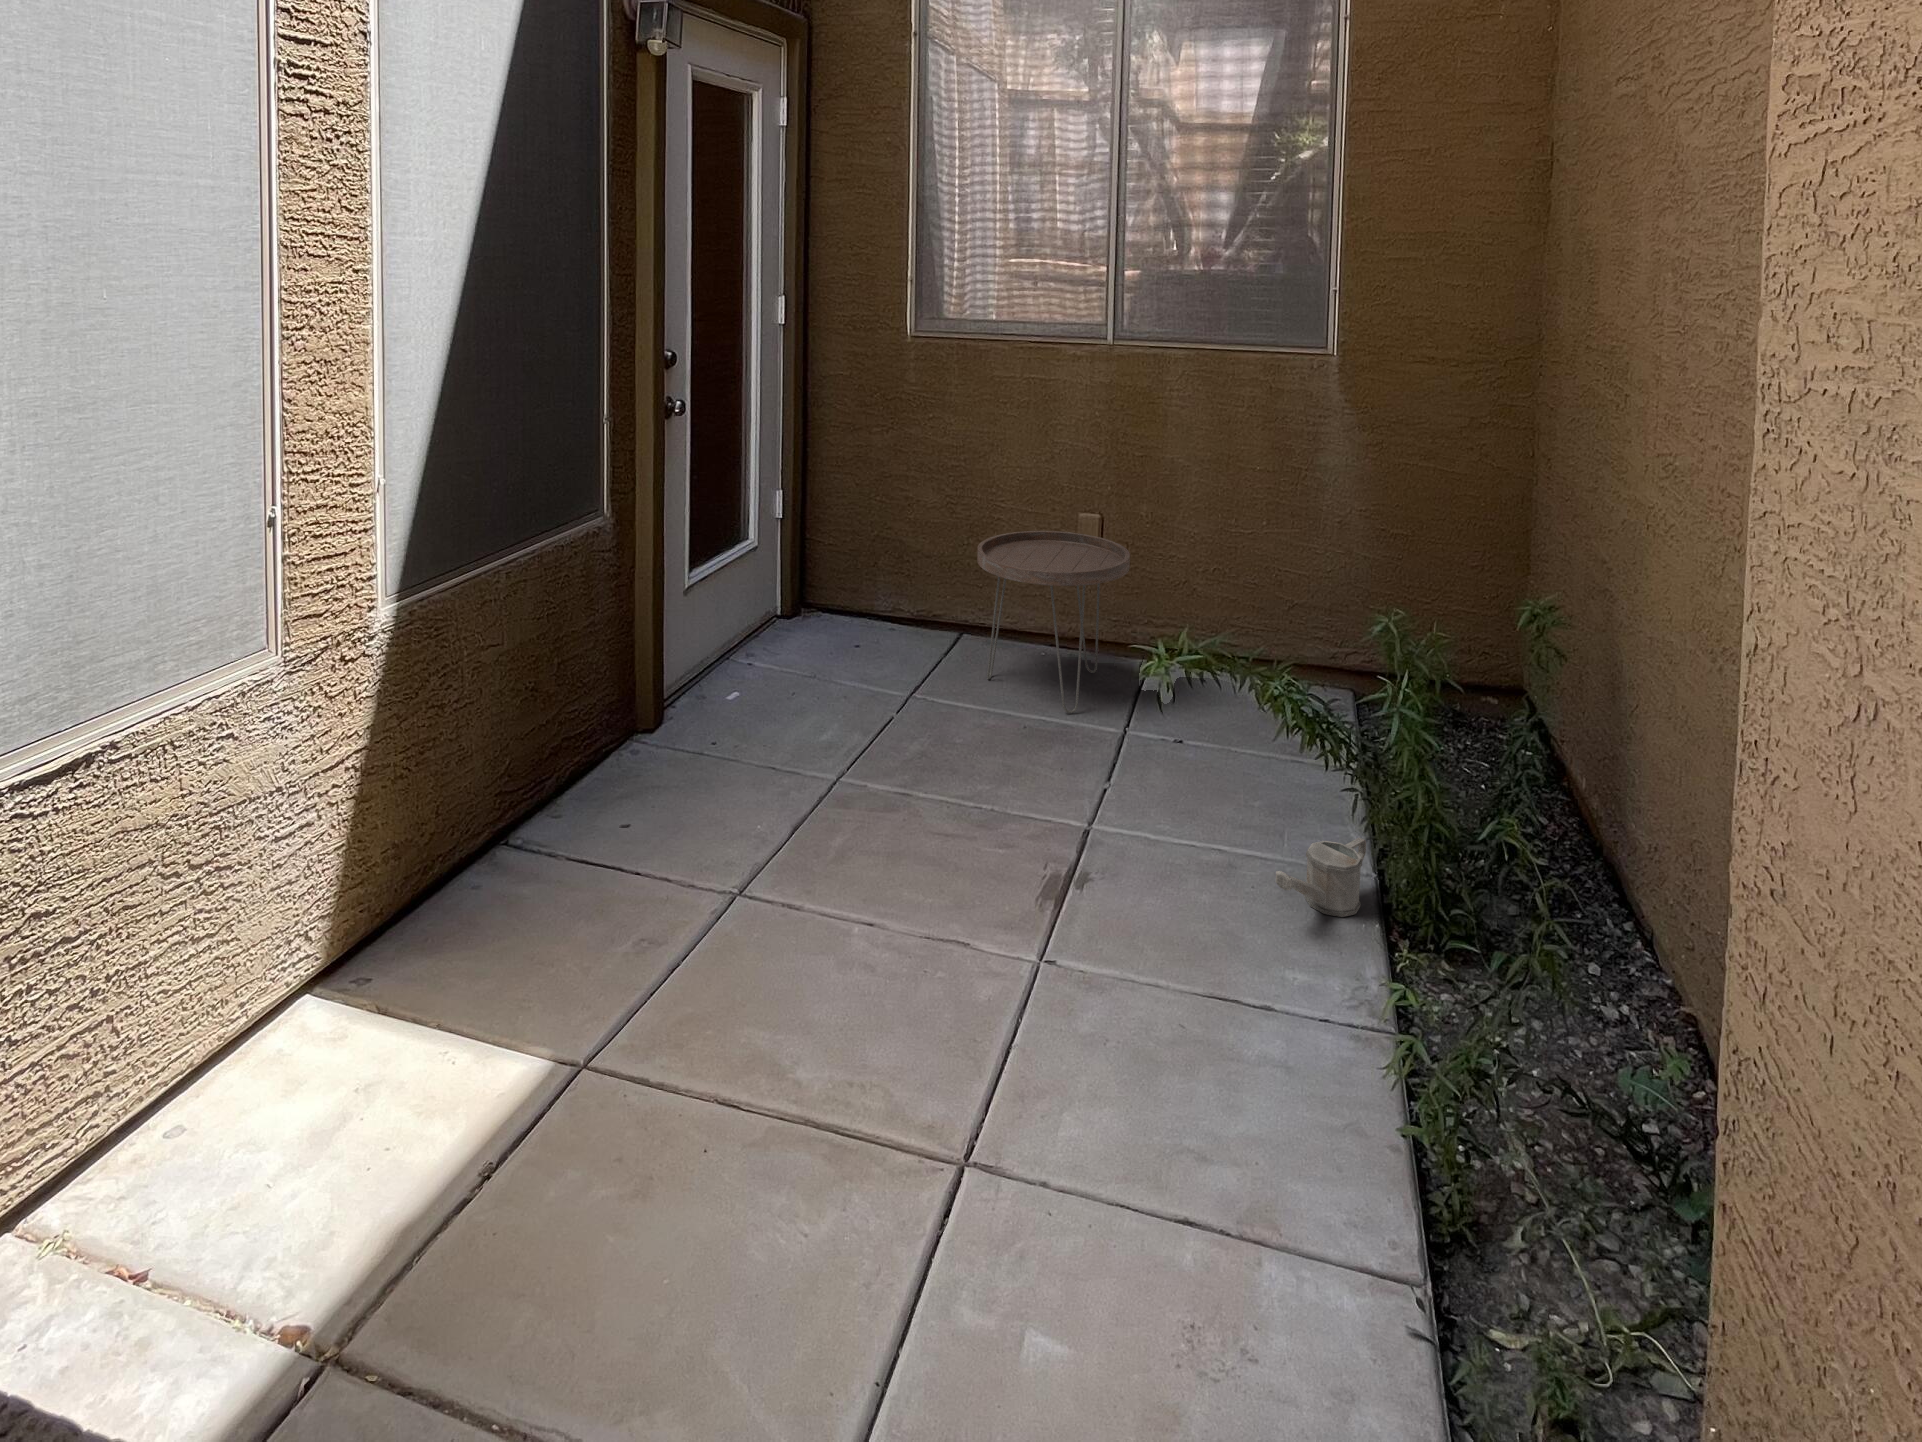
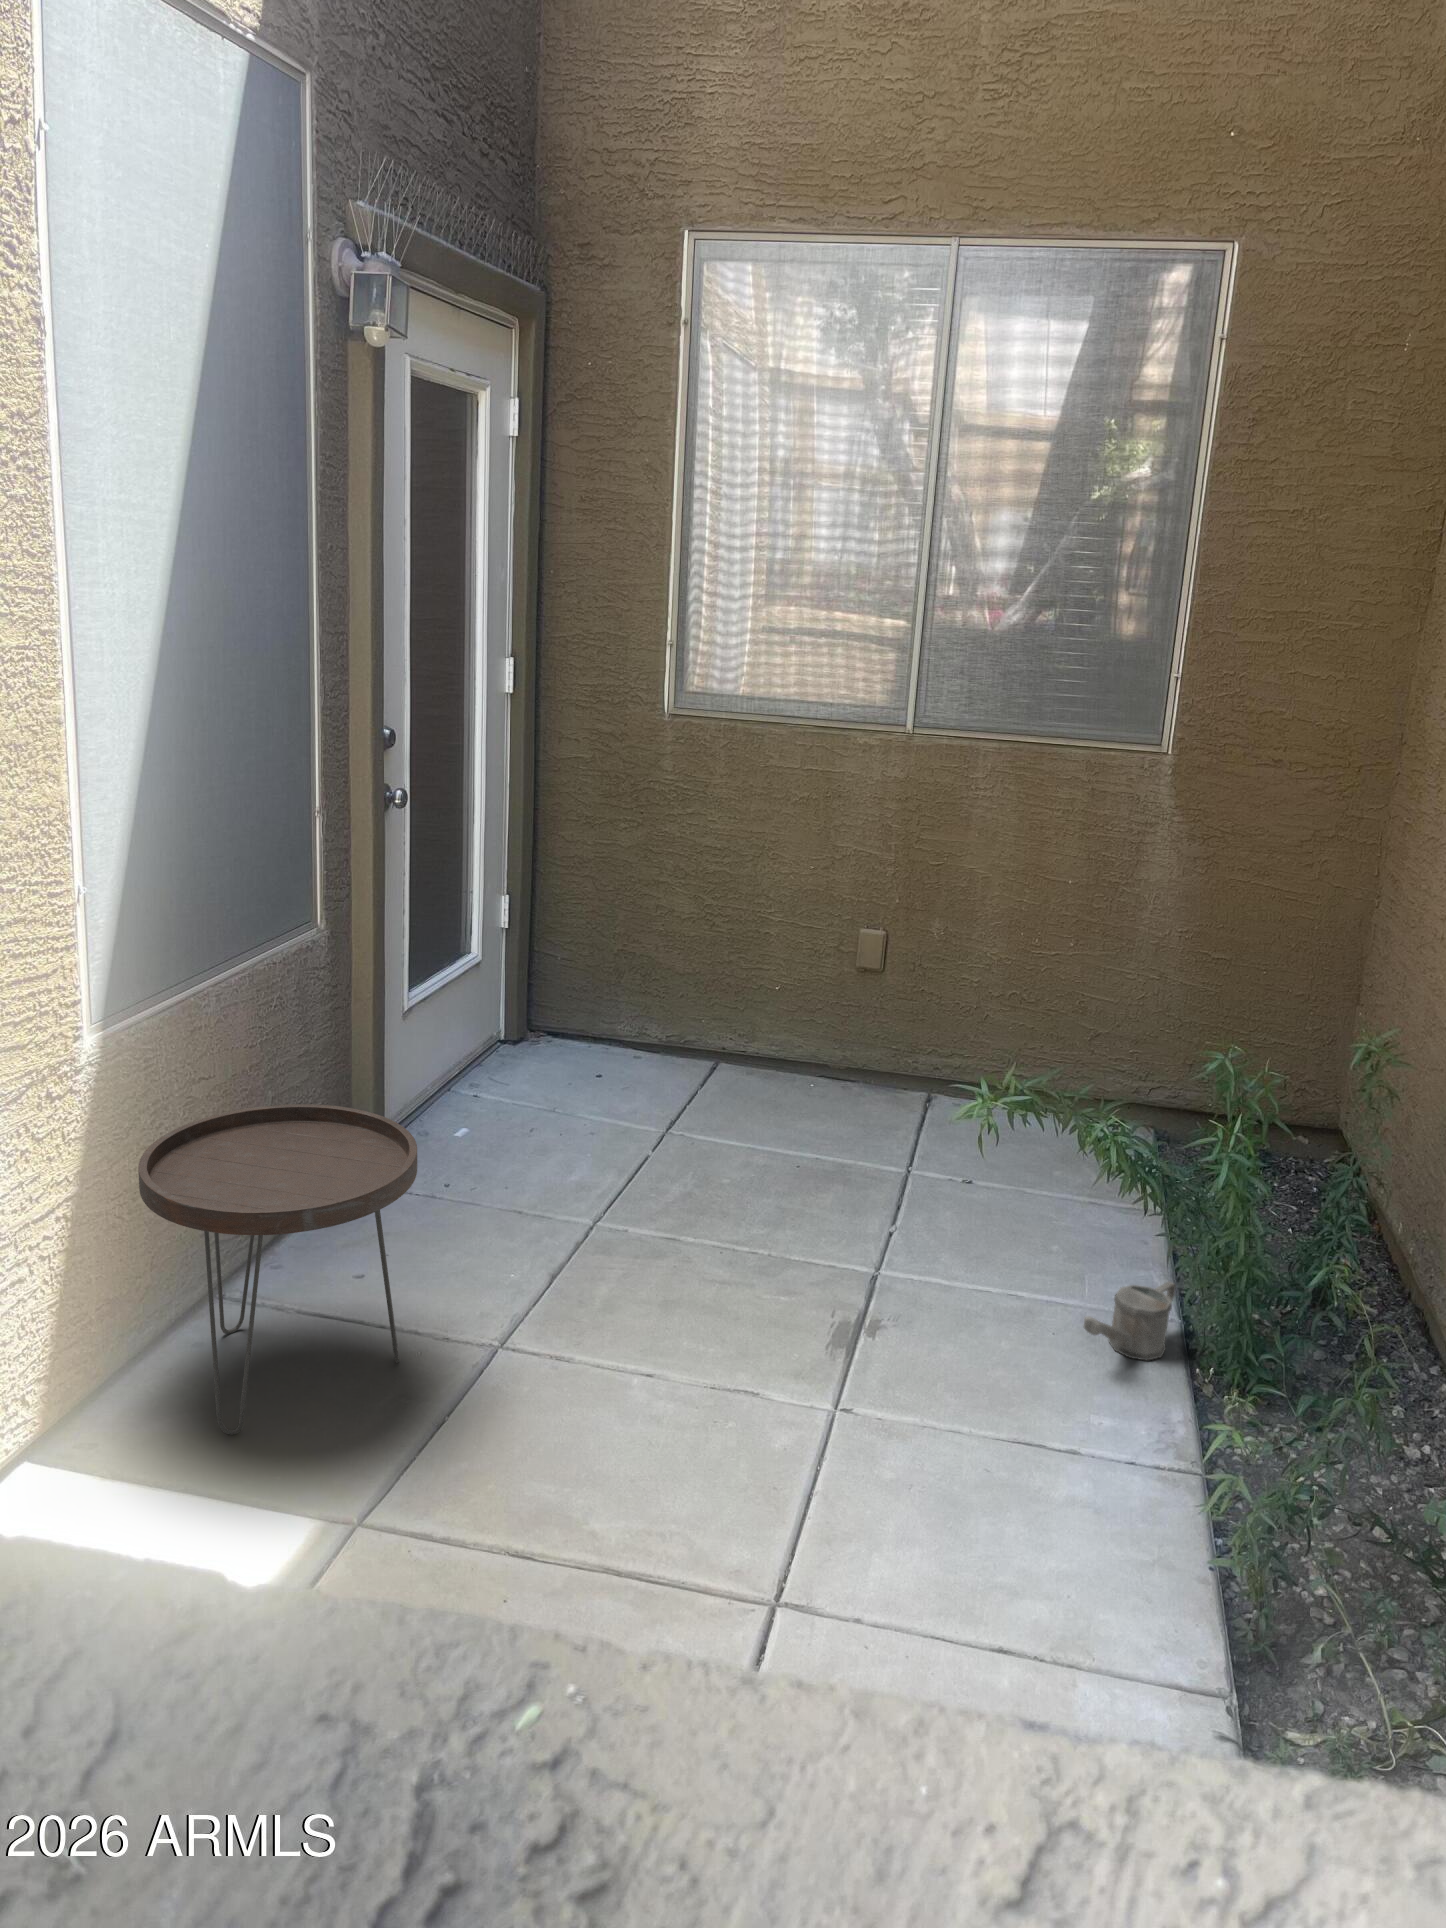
side table: present [977,531,1130,713] -> present [138,1104,417,1435]

